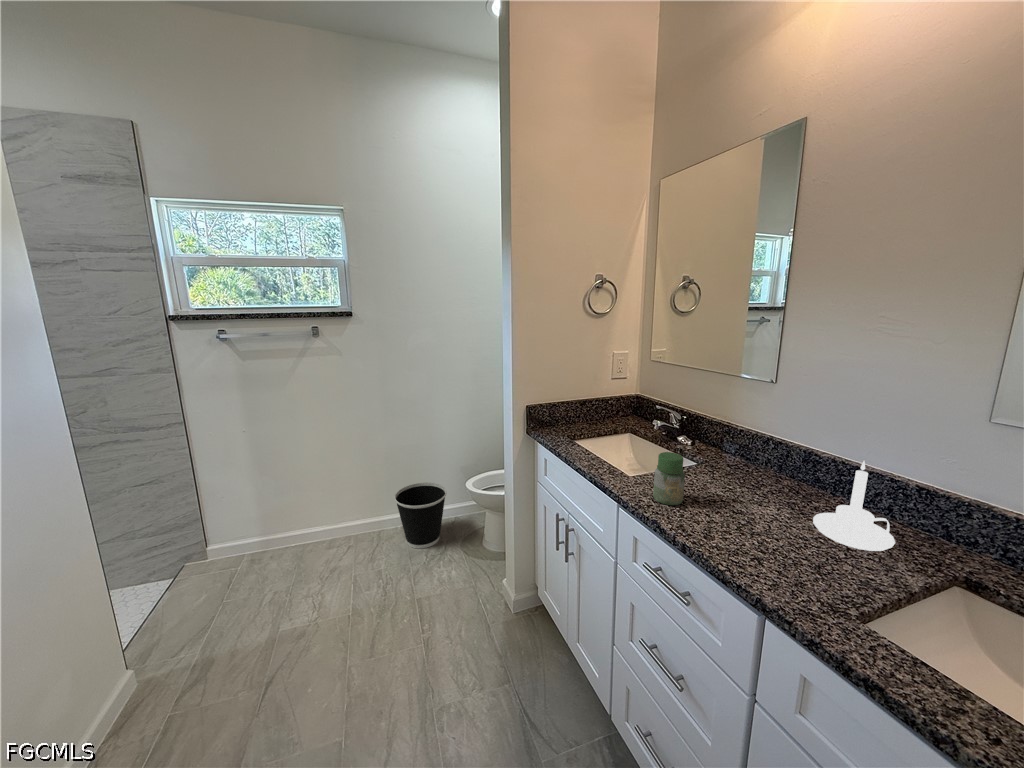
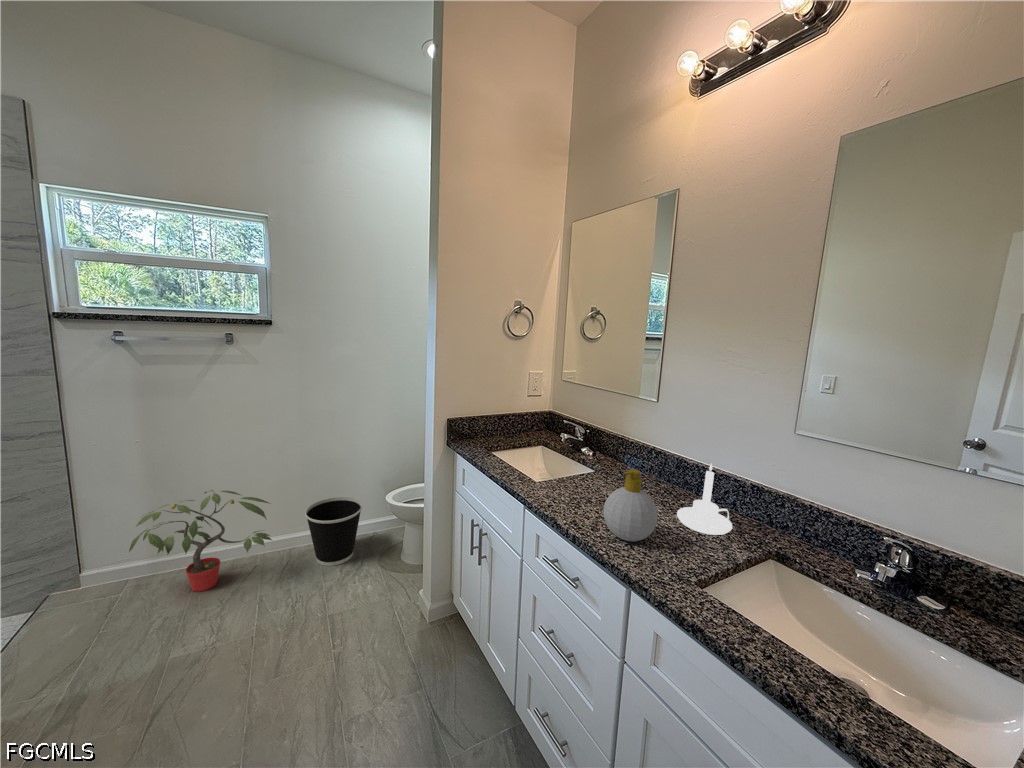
jar: present [653,452,685,505] -> none [554,459,580,505]
soap bottle: none [719,468,793,555] -> present [604,469,658,542]
potted plant: none [250,474,368,566] -> present [129,490,272,592]

